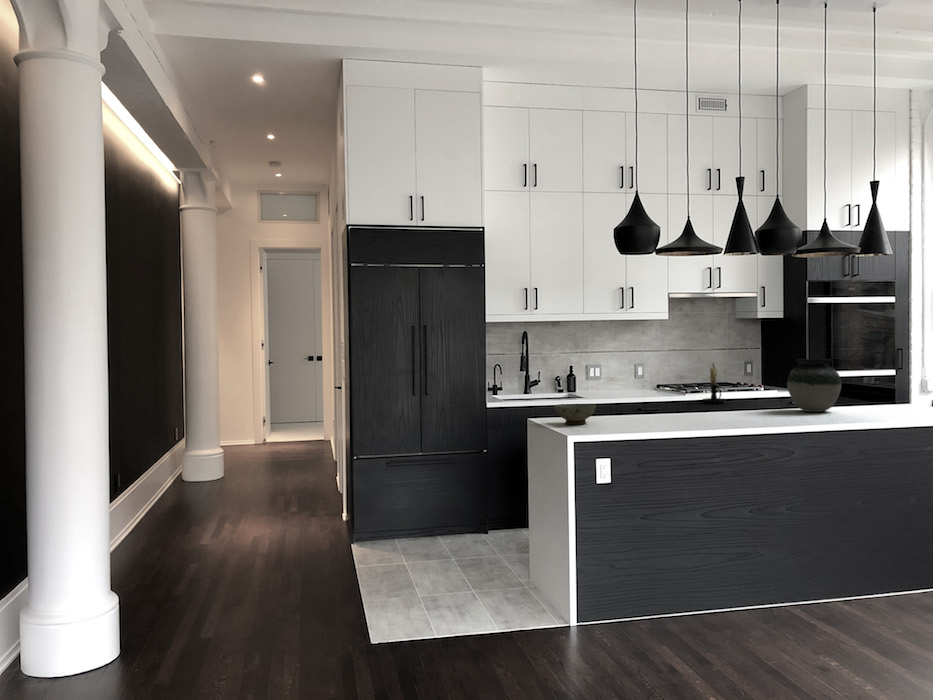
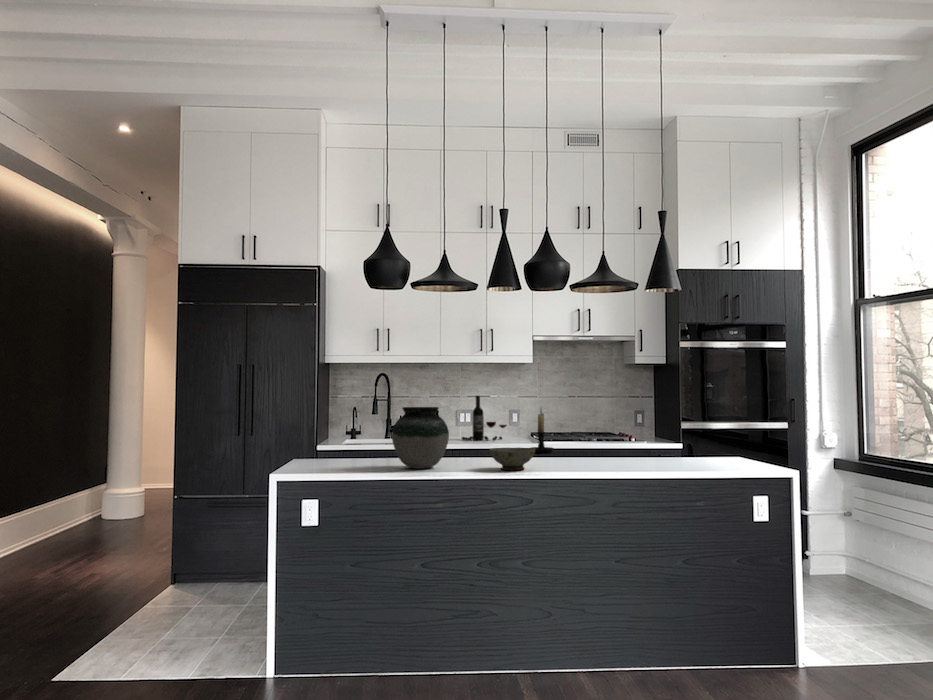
wine bottle: none [591,351,637,394] -> present [462,396,507,441]
vase: present [787,359,841,412] -> present [392,407,449,469]
ceramic bowl: present [554,404,596,425] -> present [490,447,535,470]

